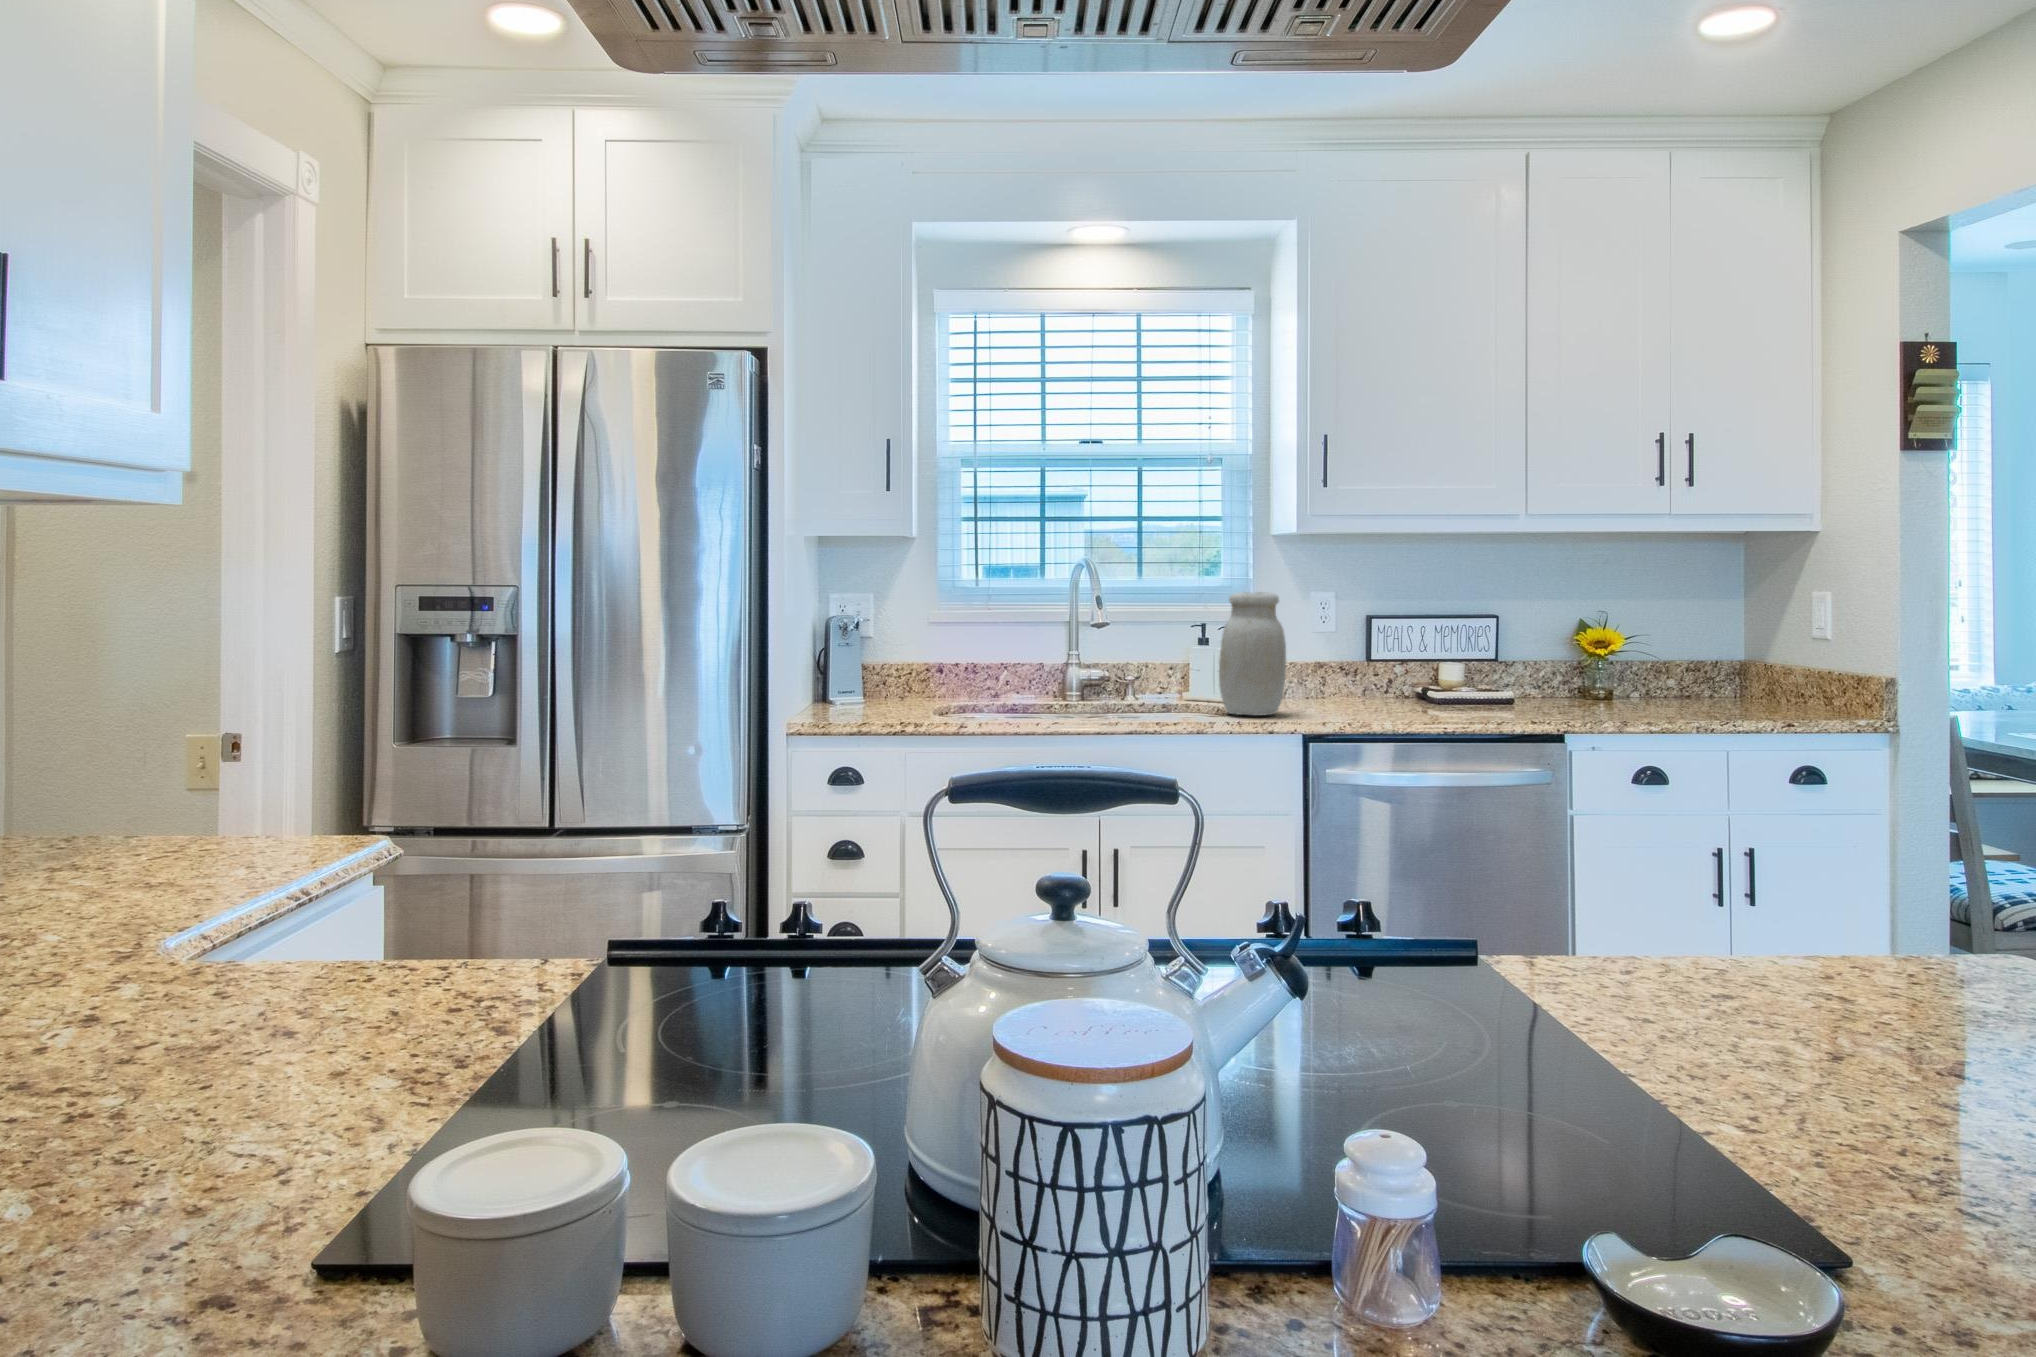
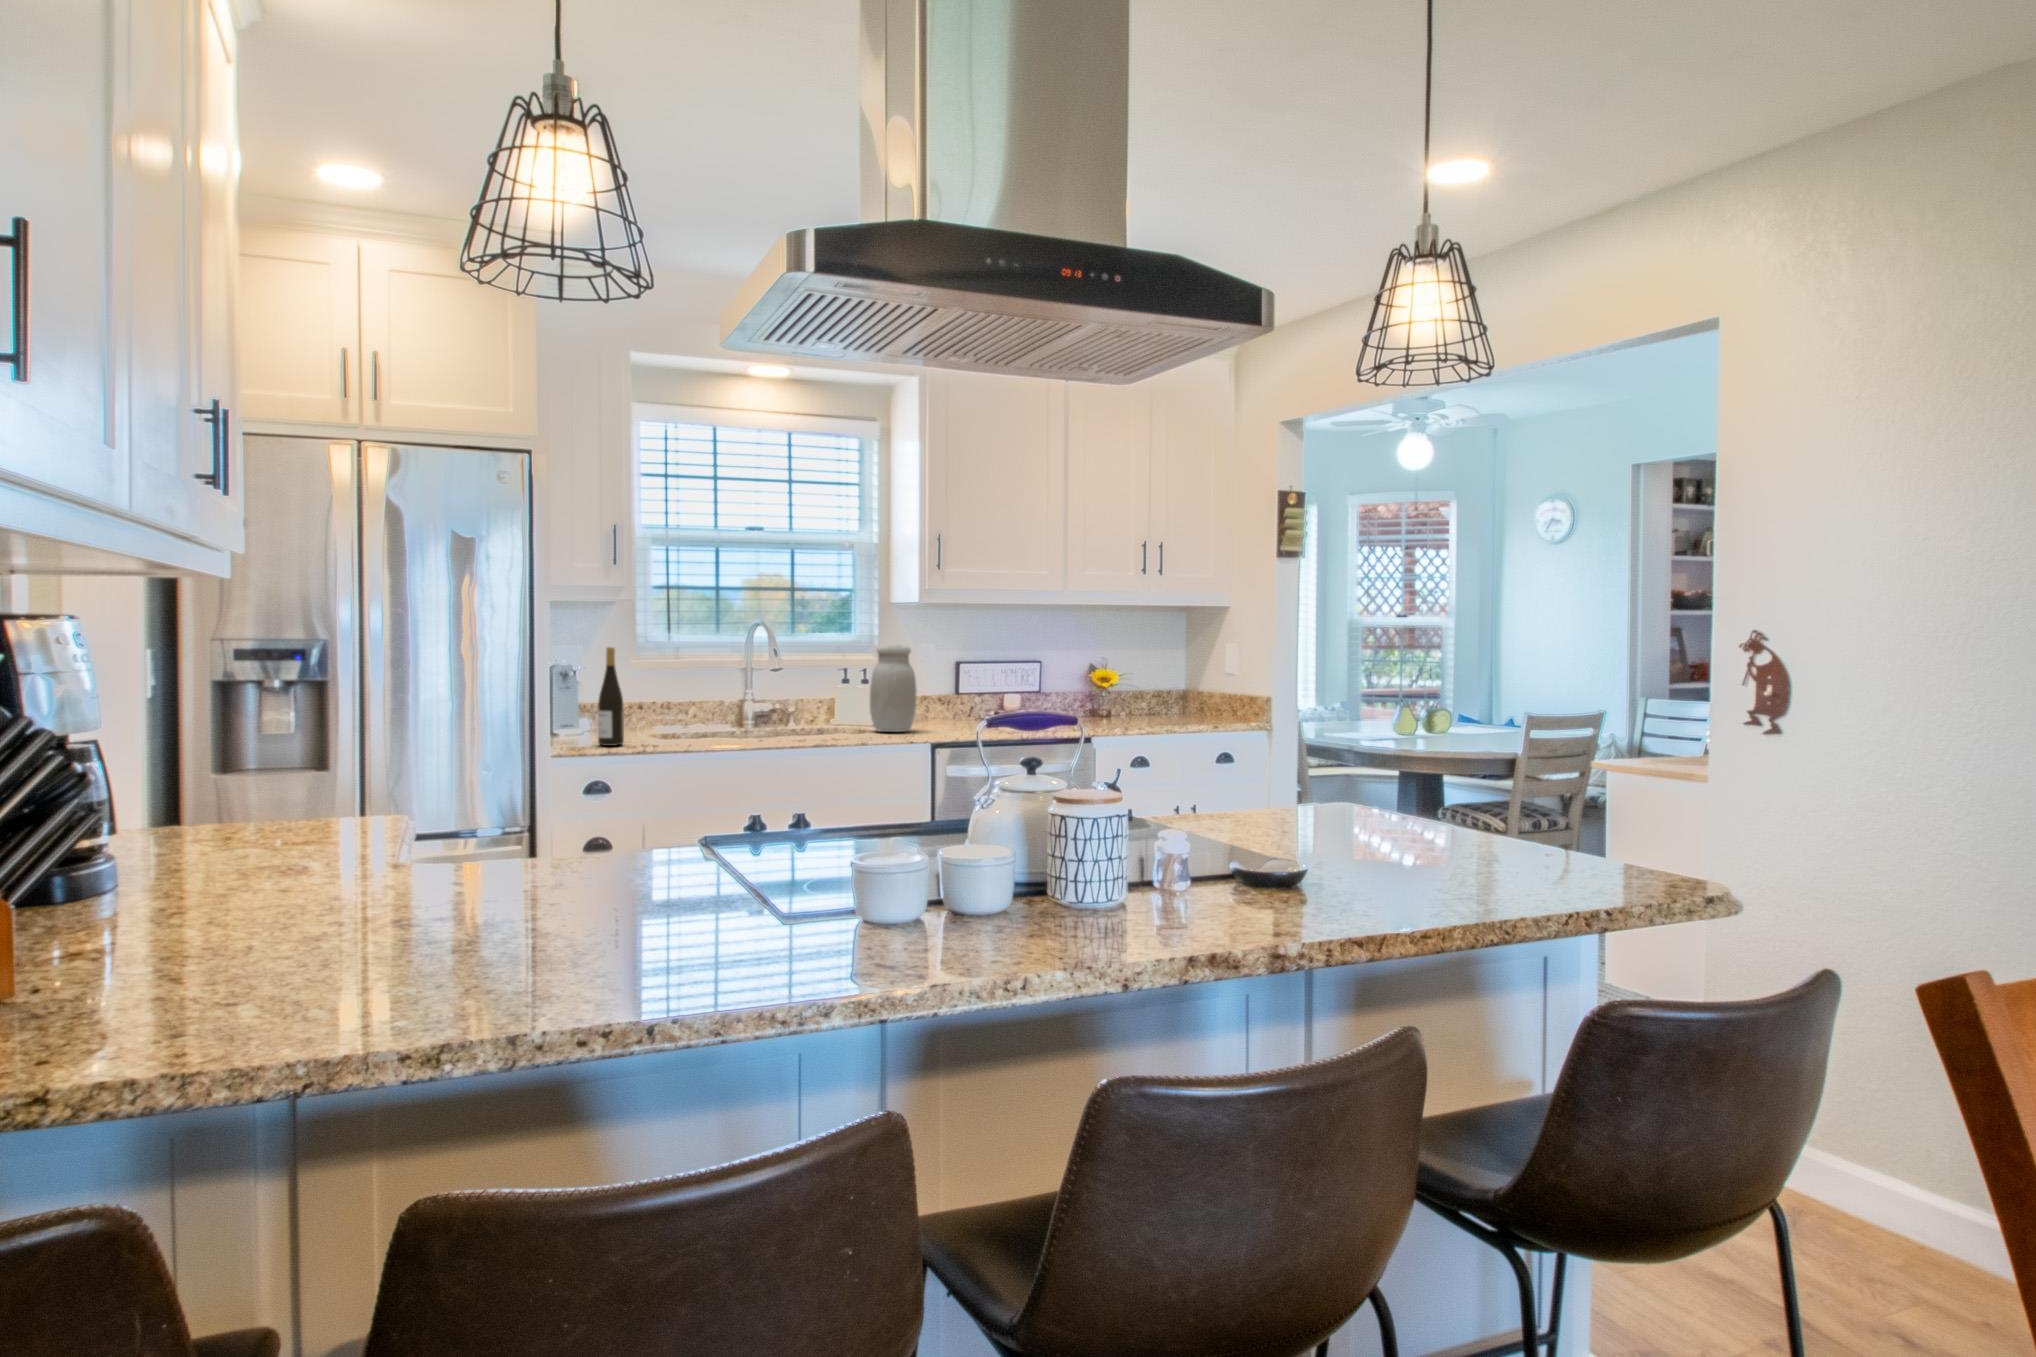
wine bottle: none [841,595,873,723] -> present [598,647,624,746]

